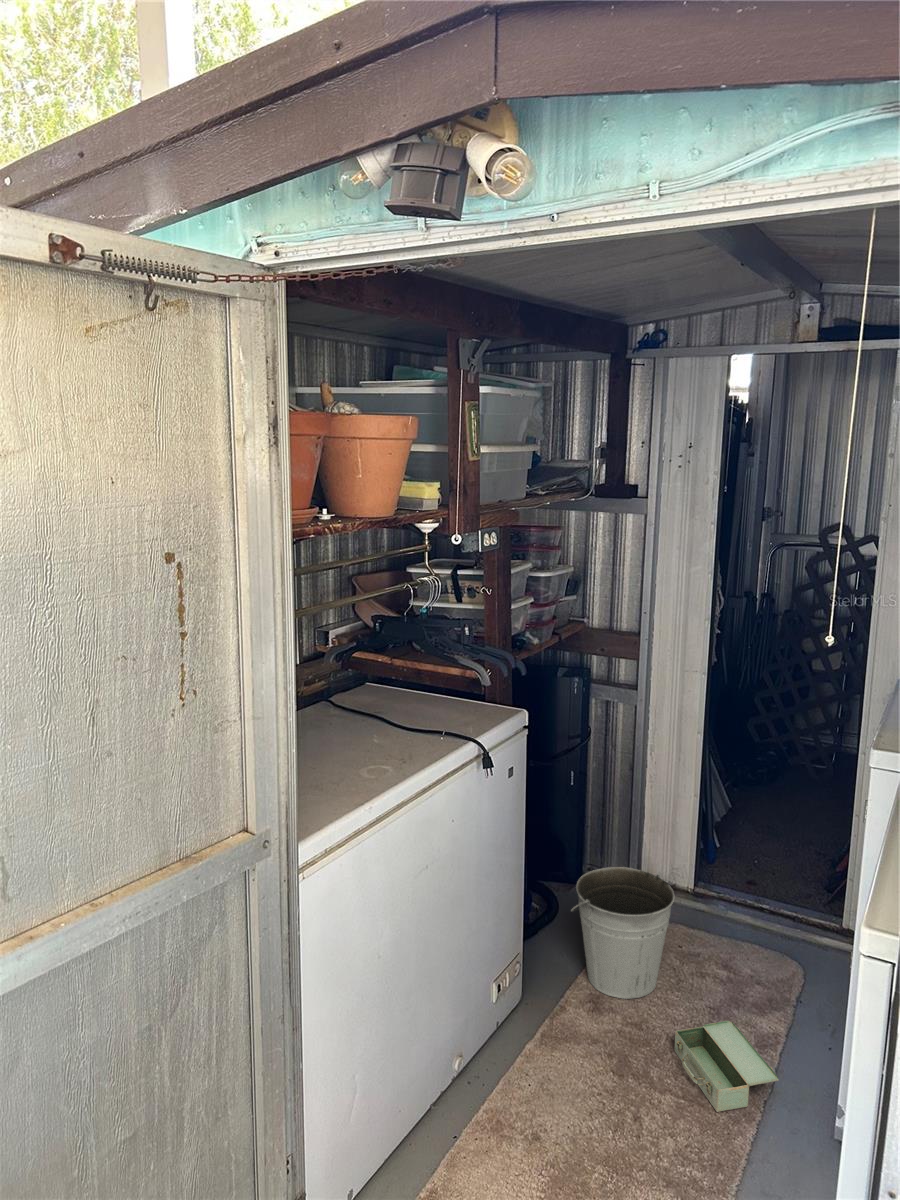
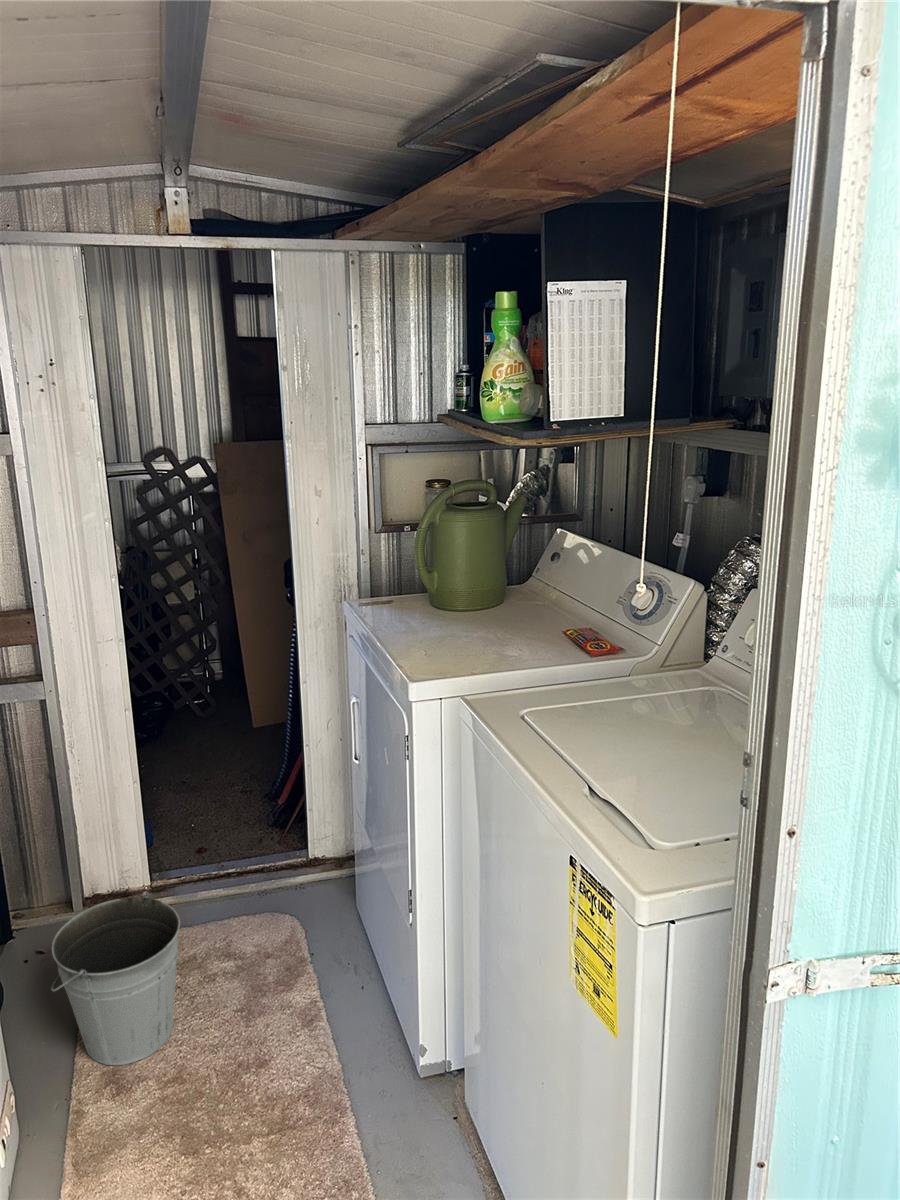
toolbox: present [675,1021,779,1112] -> none [231,1017,353,1124]

